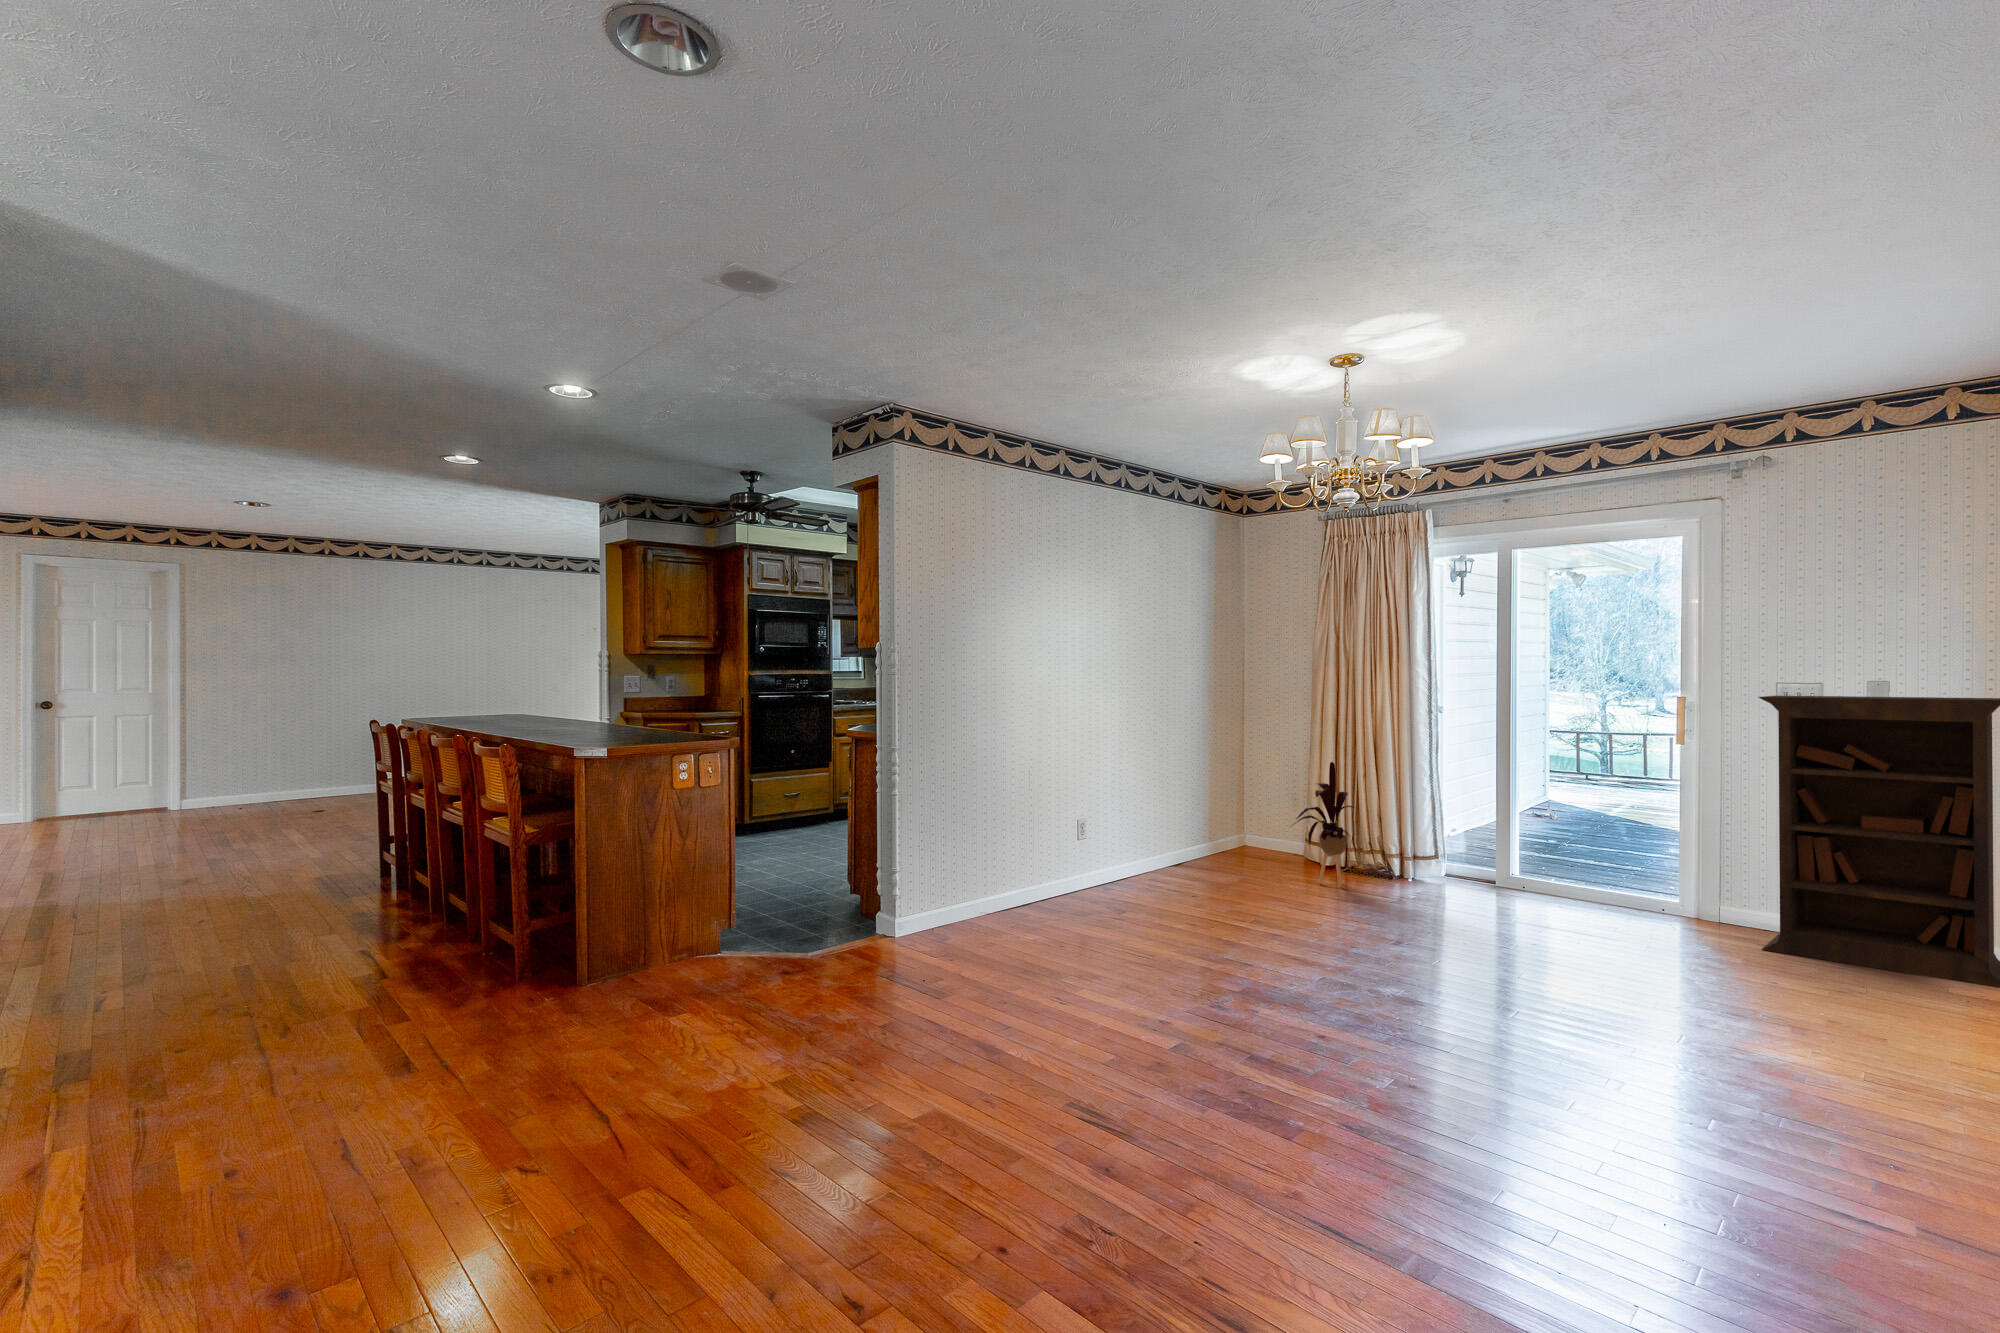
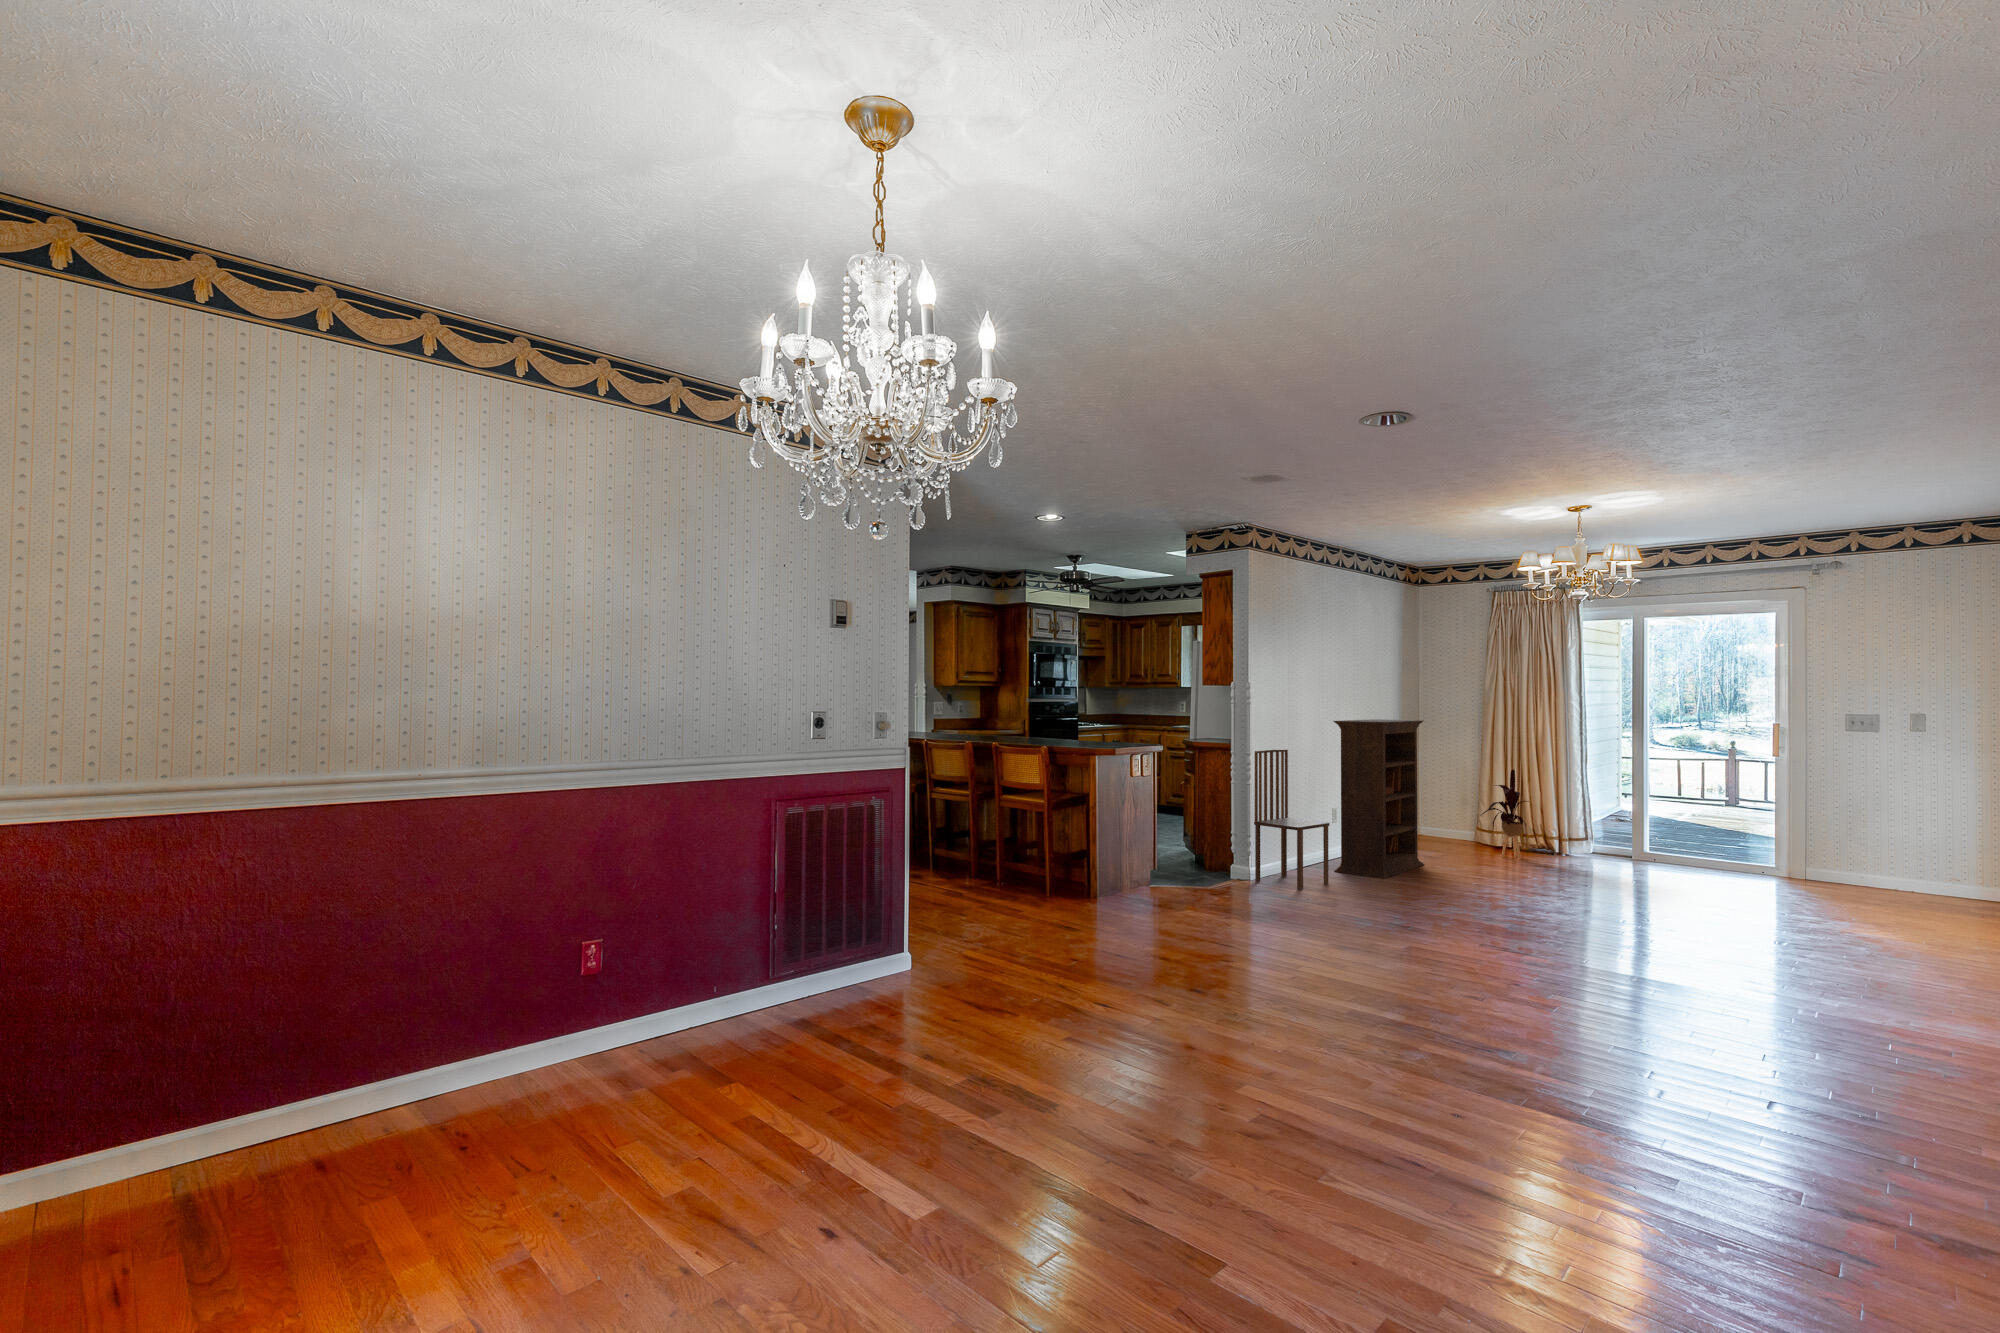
bookcase: present [1758,696,2000,988] -> present [1334,719,1424,879]
dining chair: none [907,738,1015,947] -> present [1254,749,1329,890]

